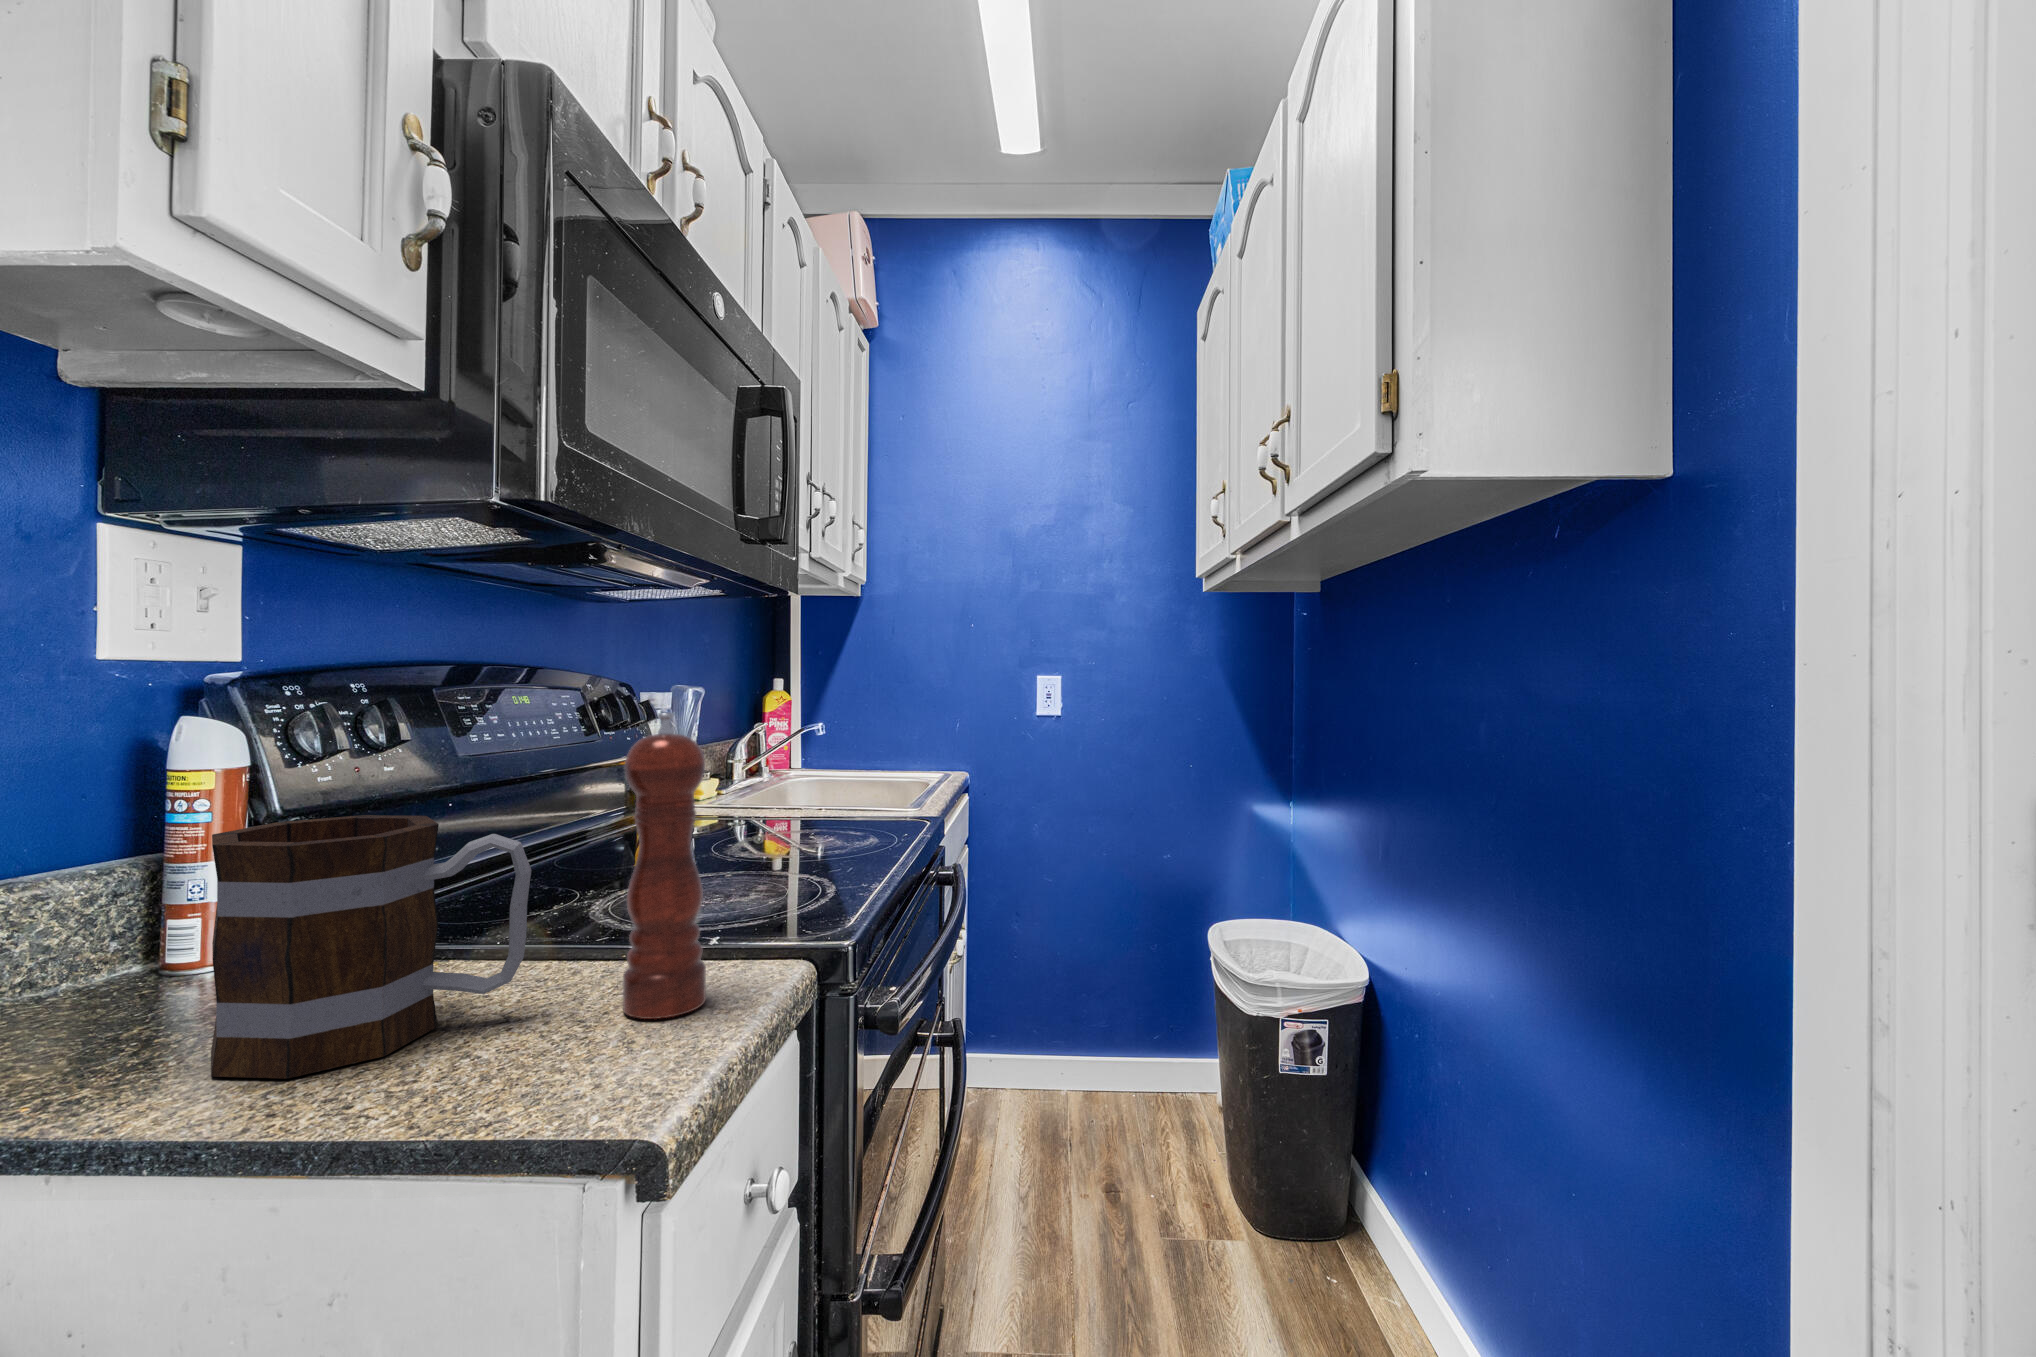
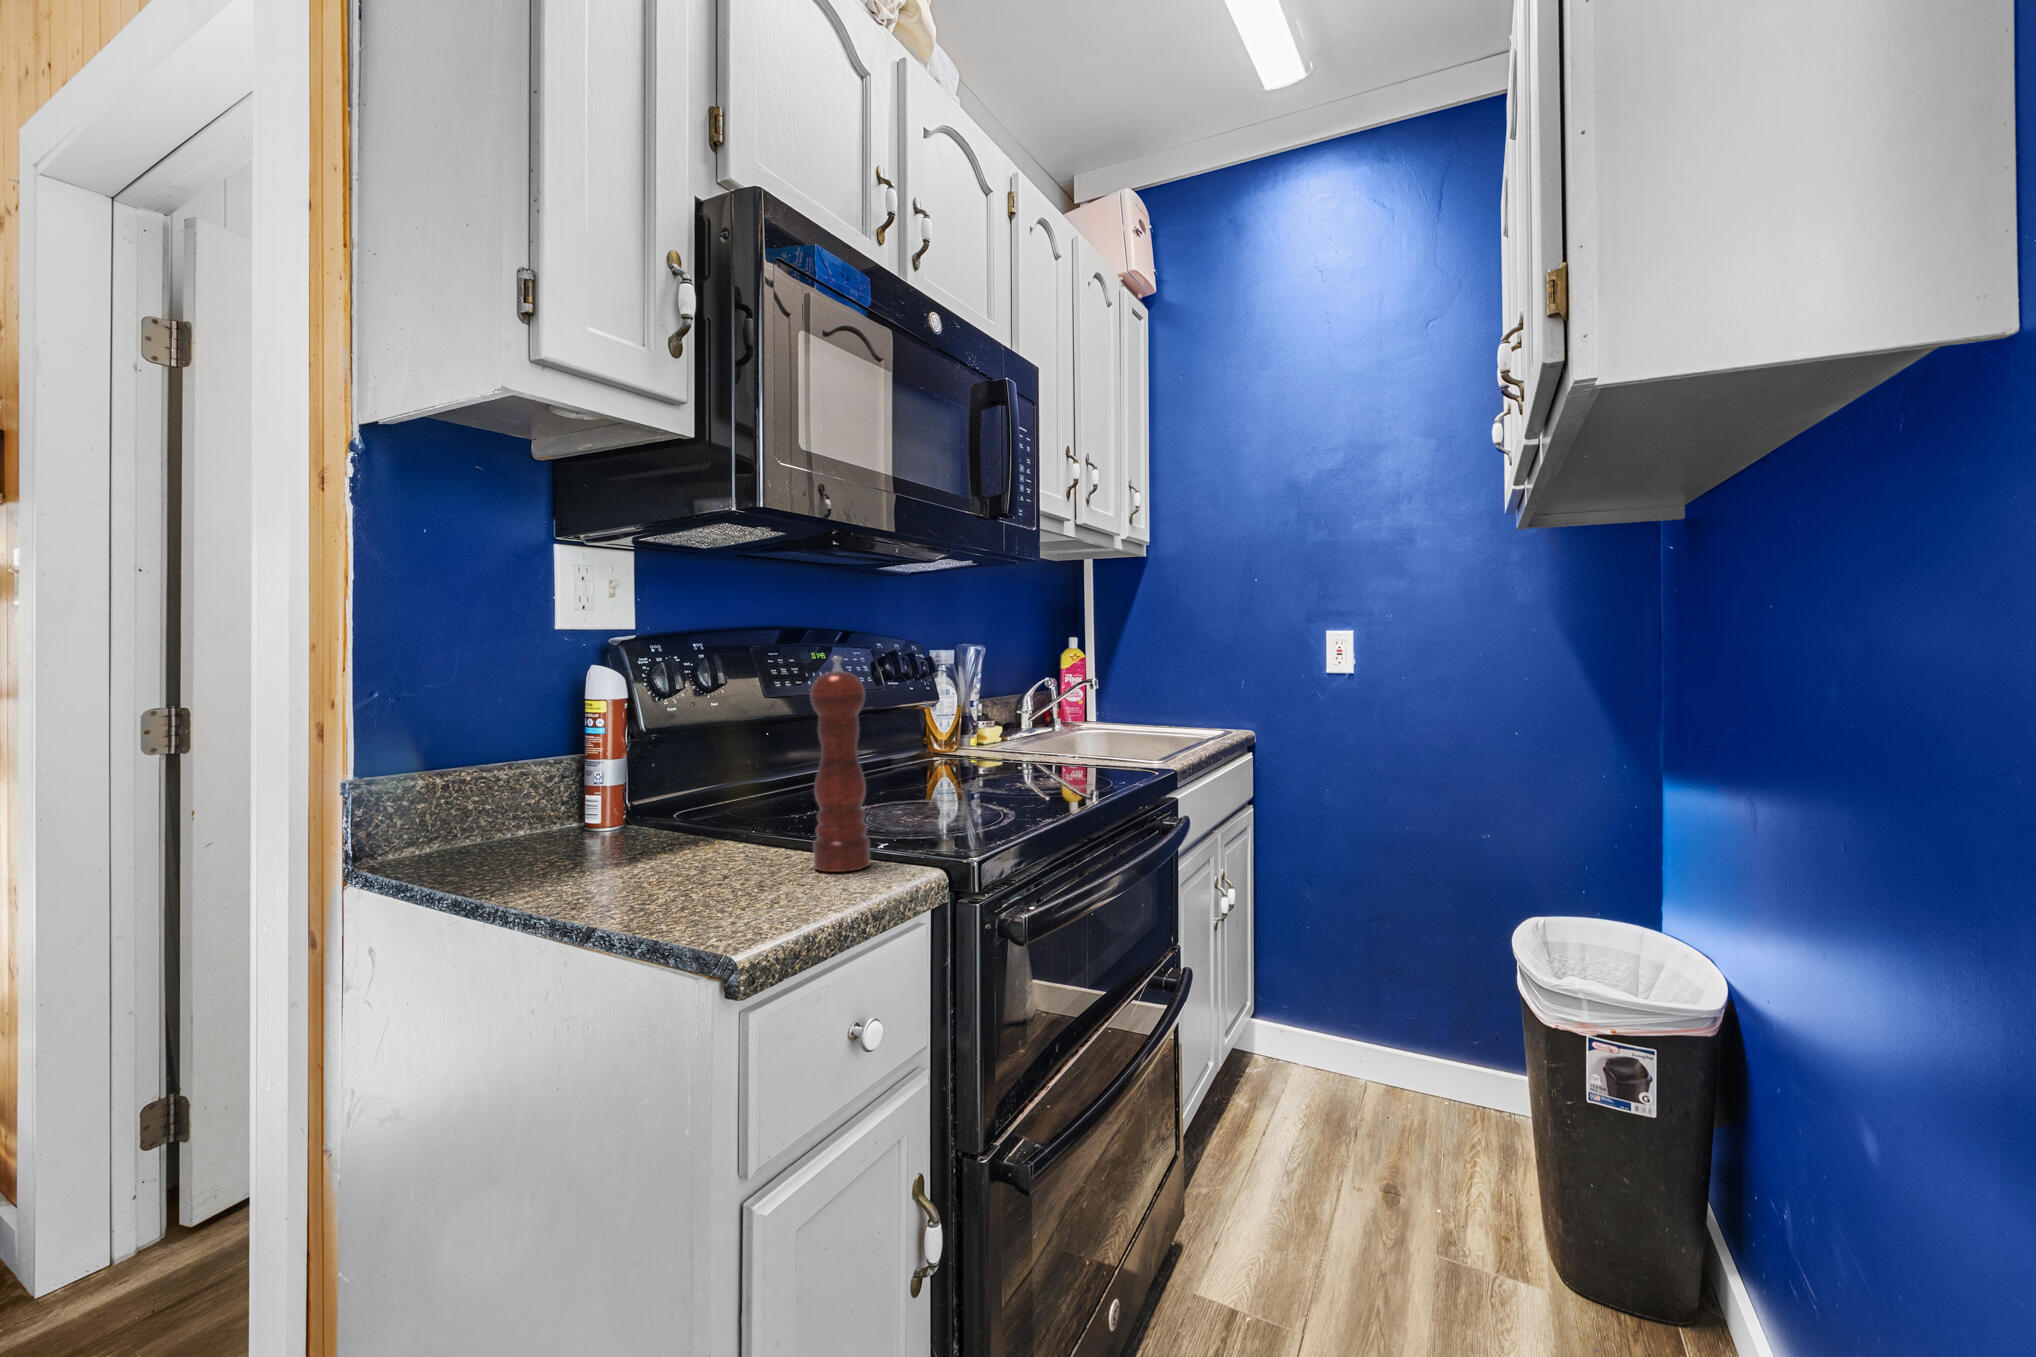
mug: present [211,815,531,1079] -> none [580,727,759,880]

